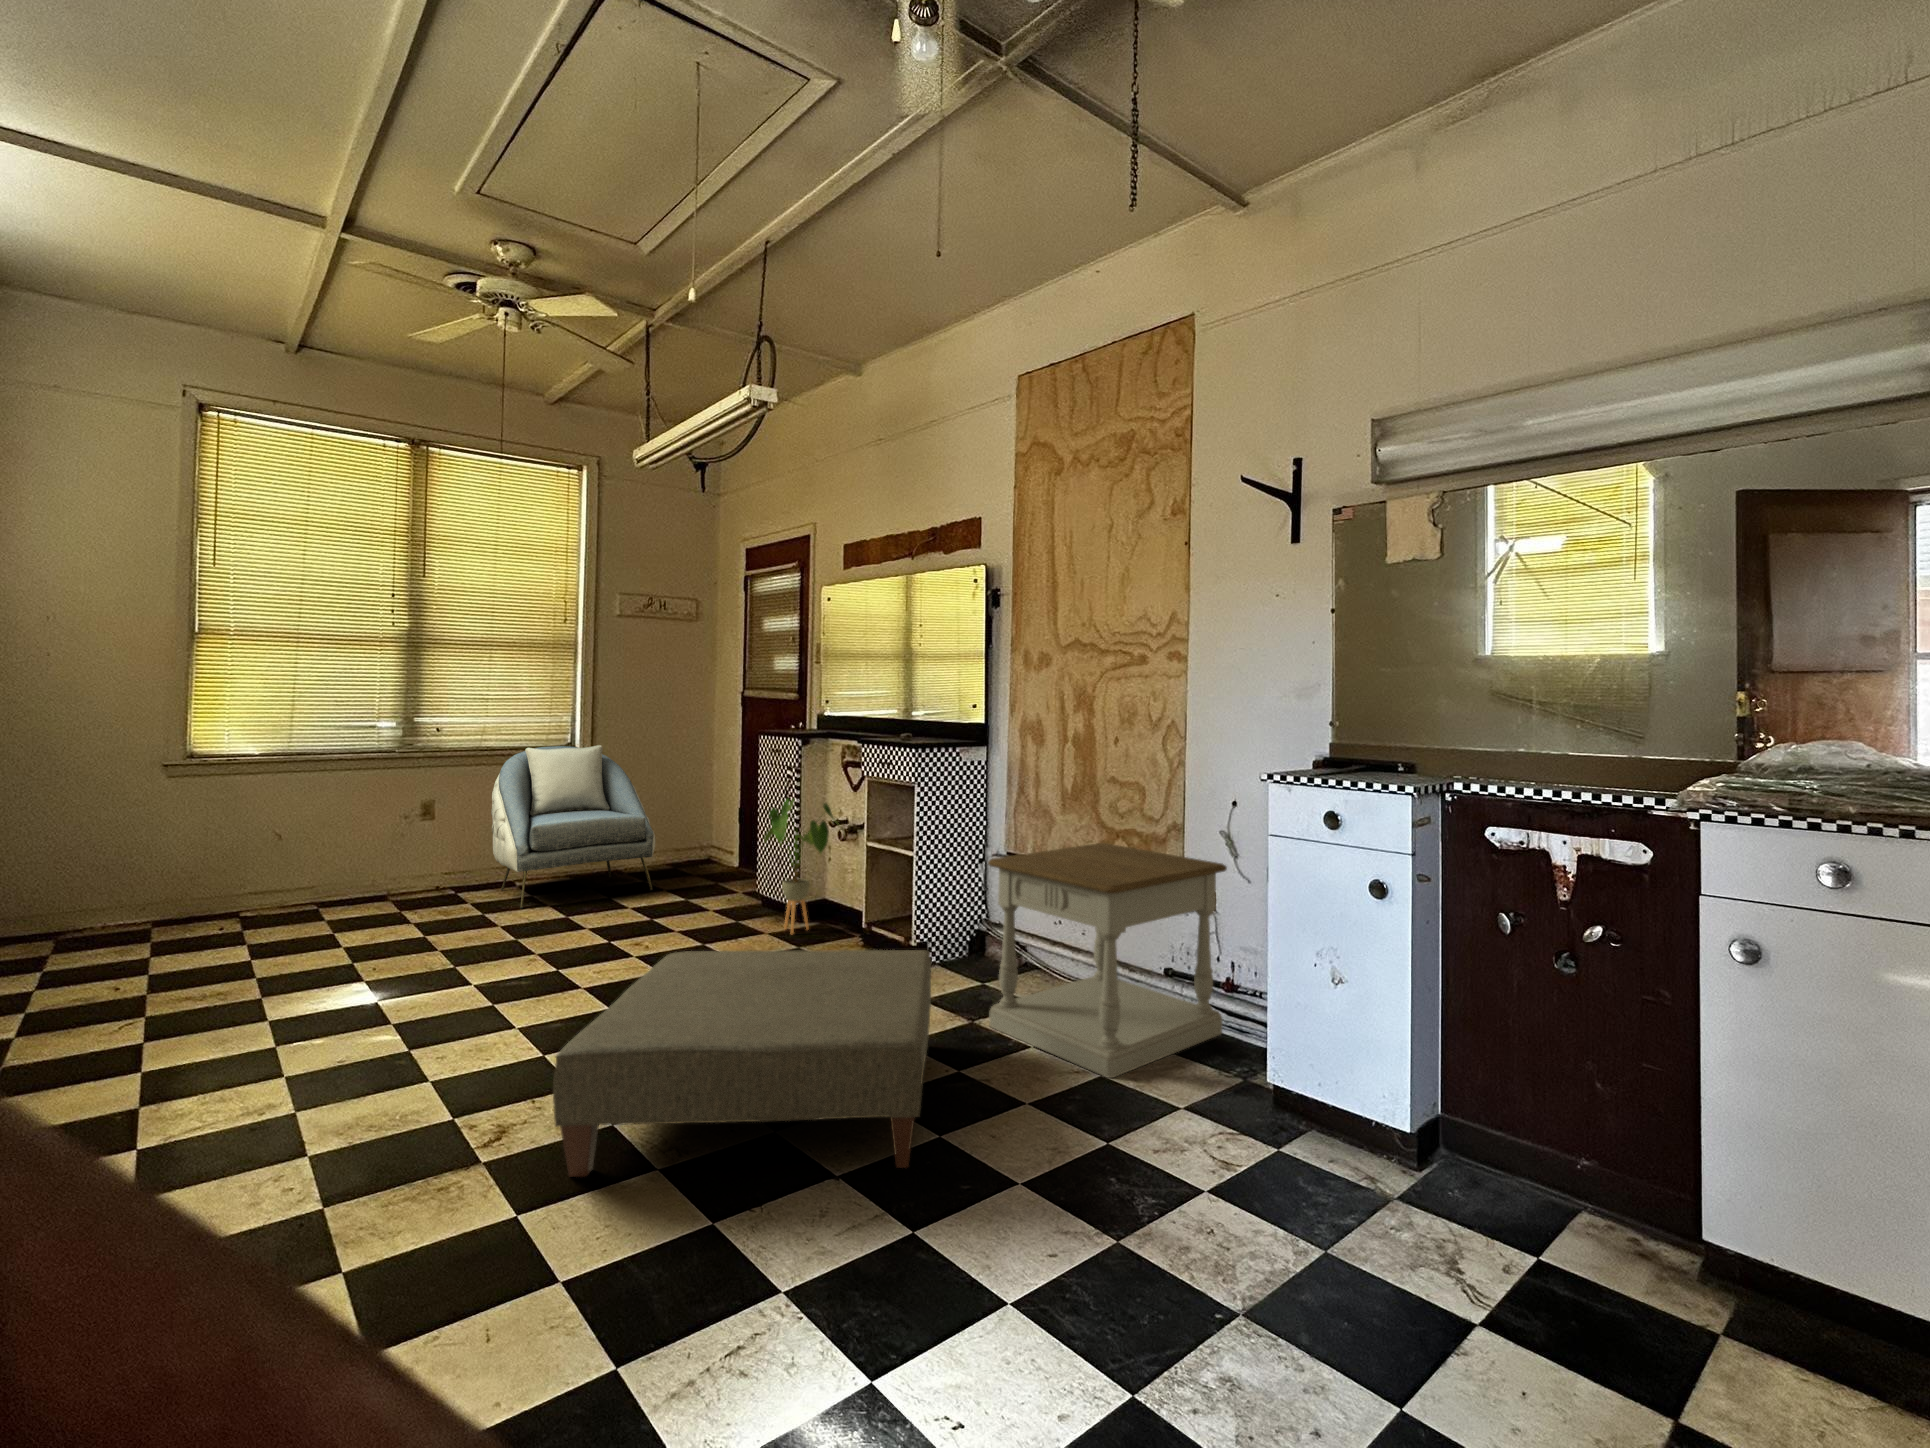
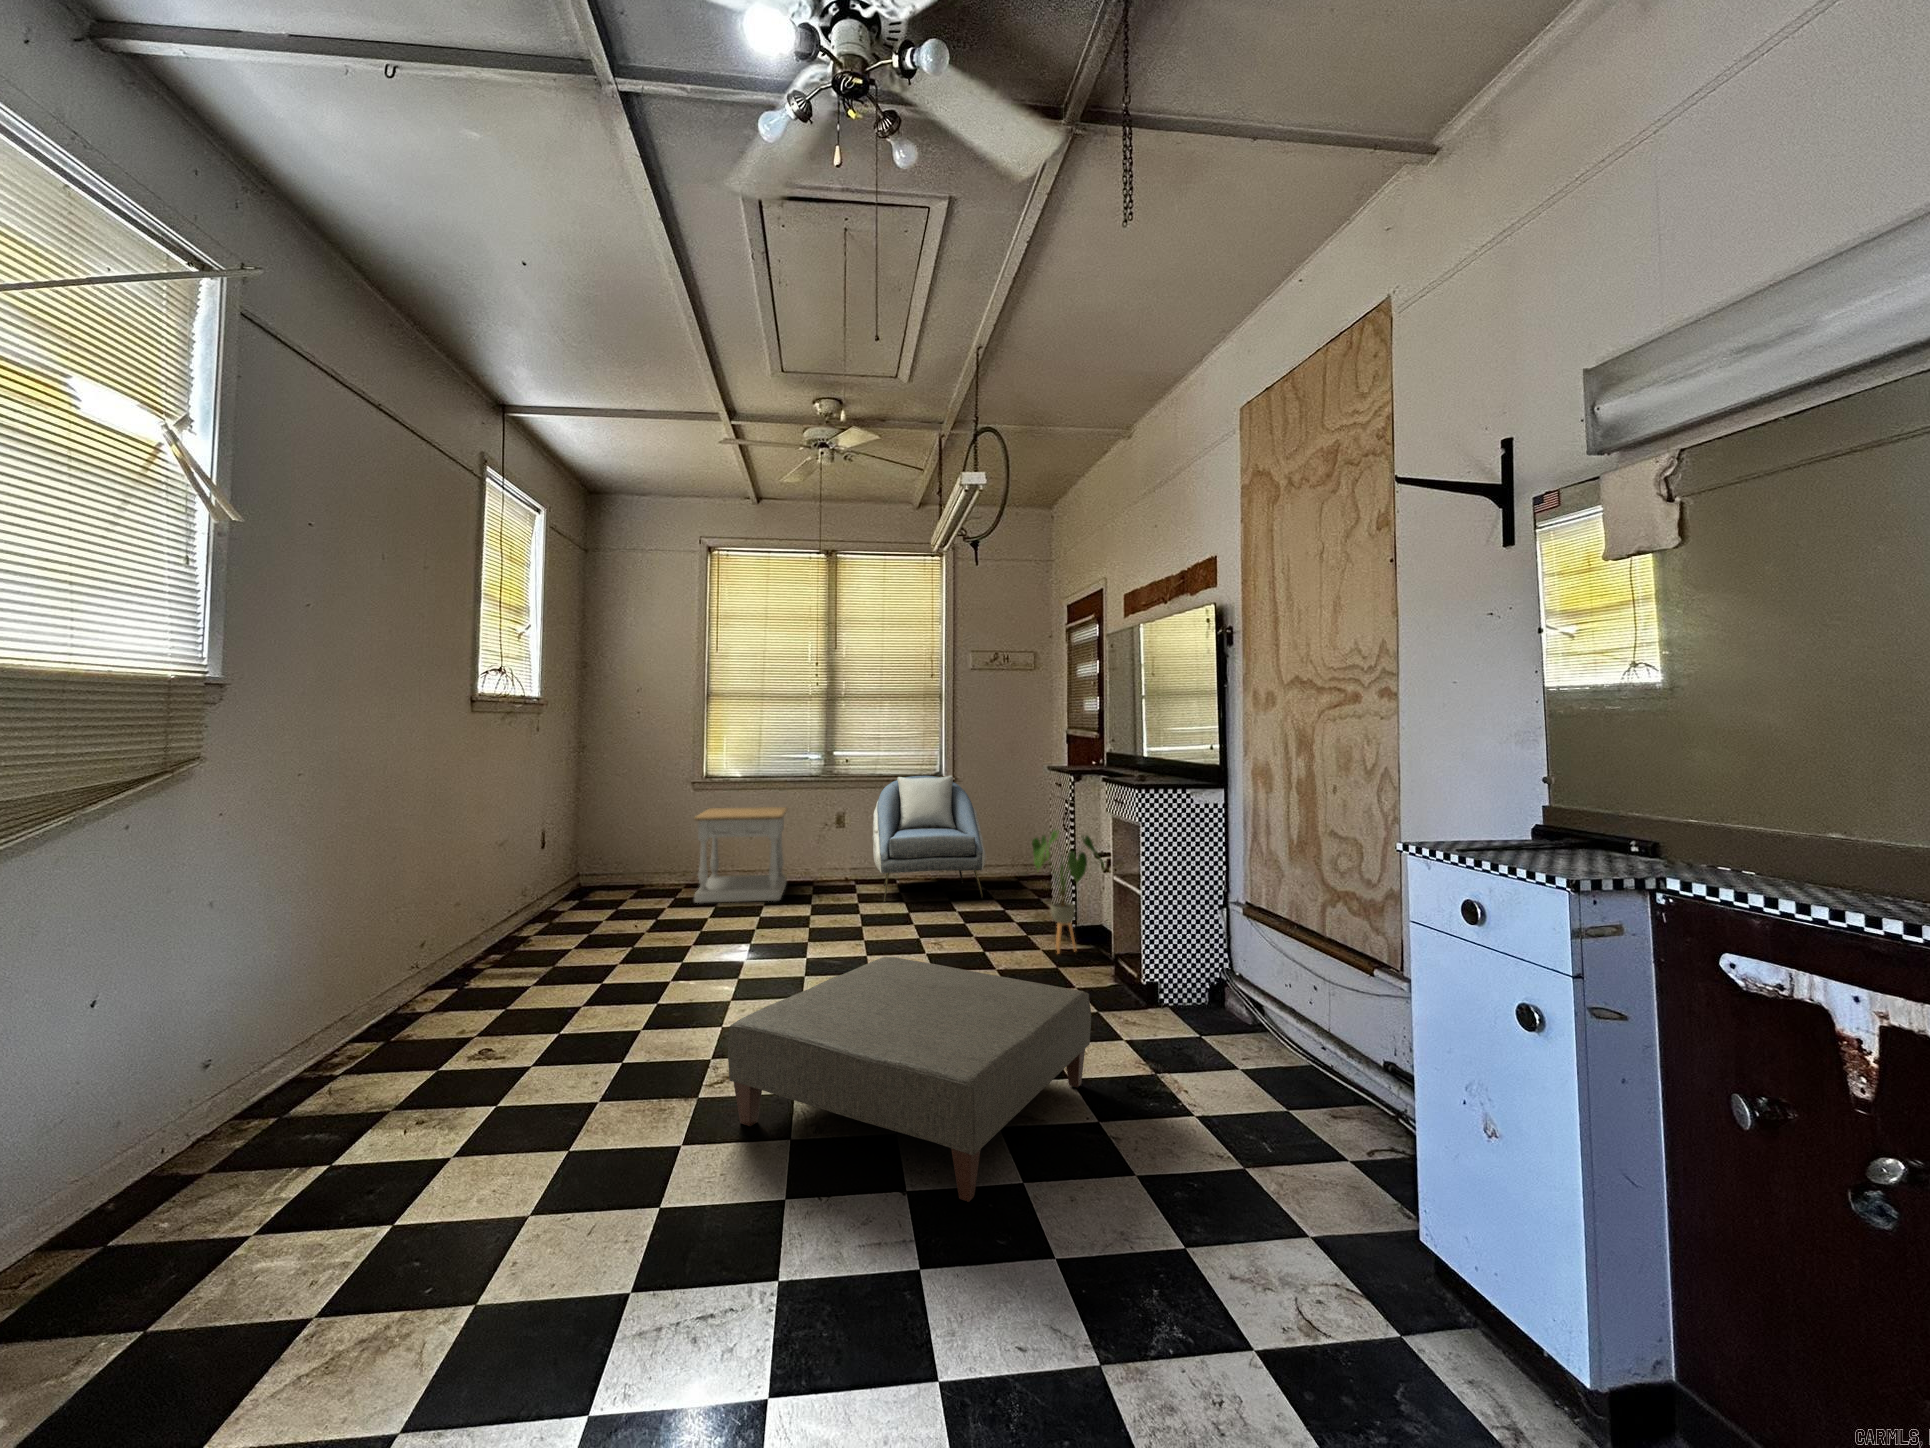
side table: present [988,843,1227,1078] -> present [694,807,788,903]

